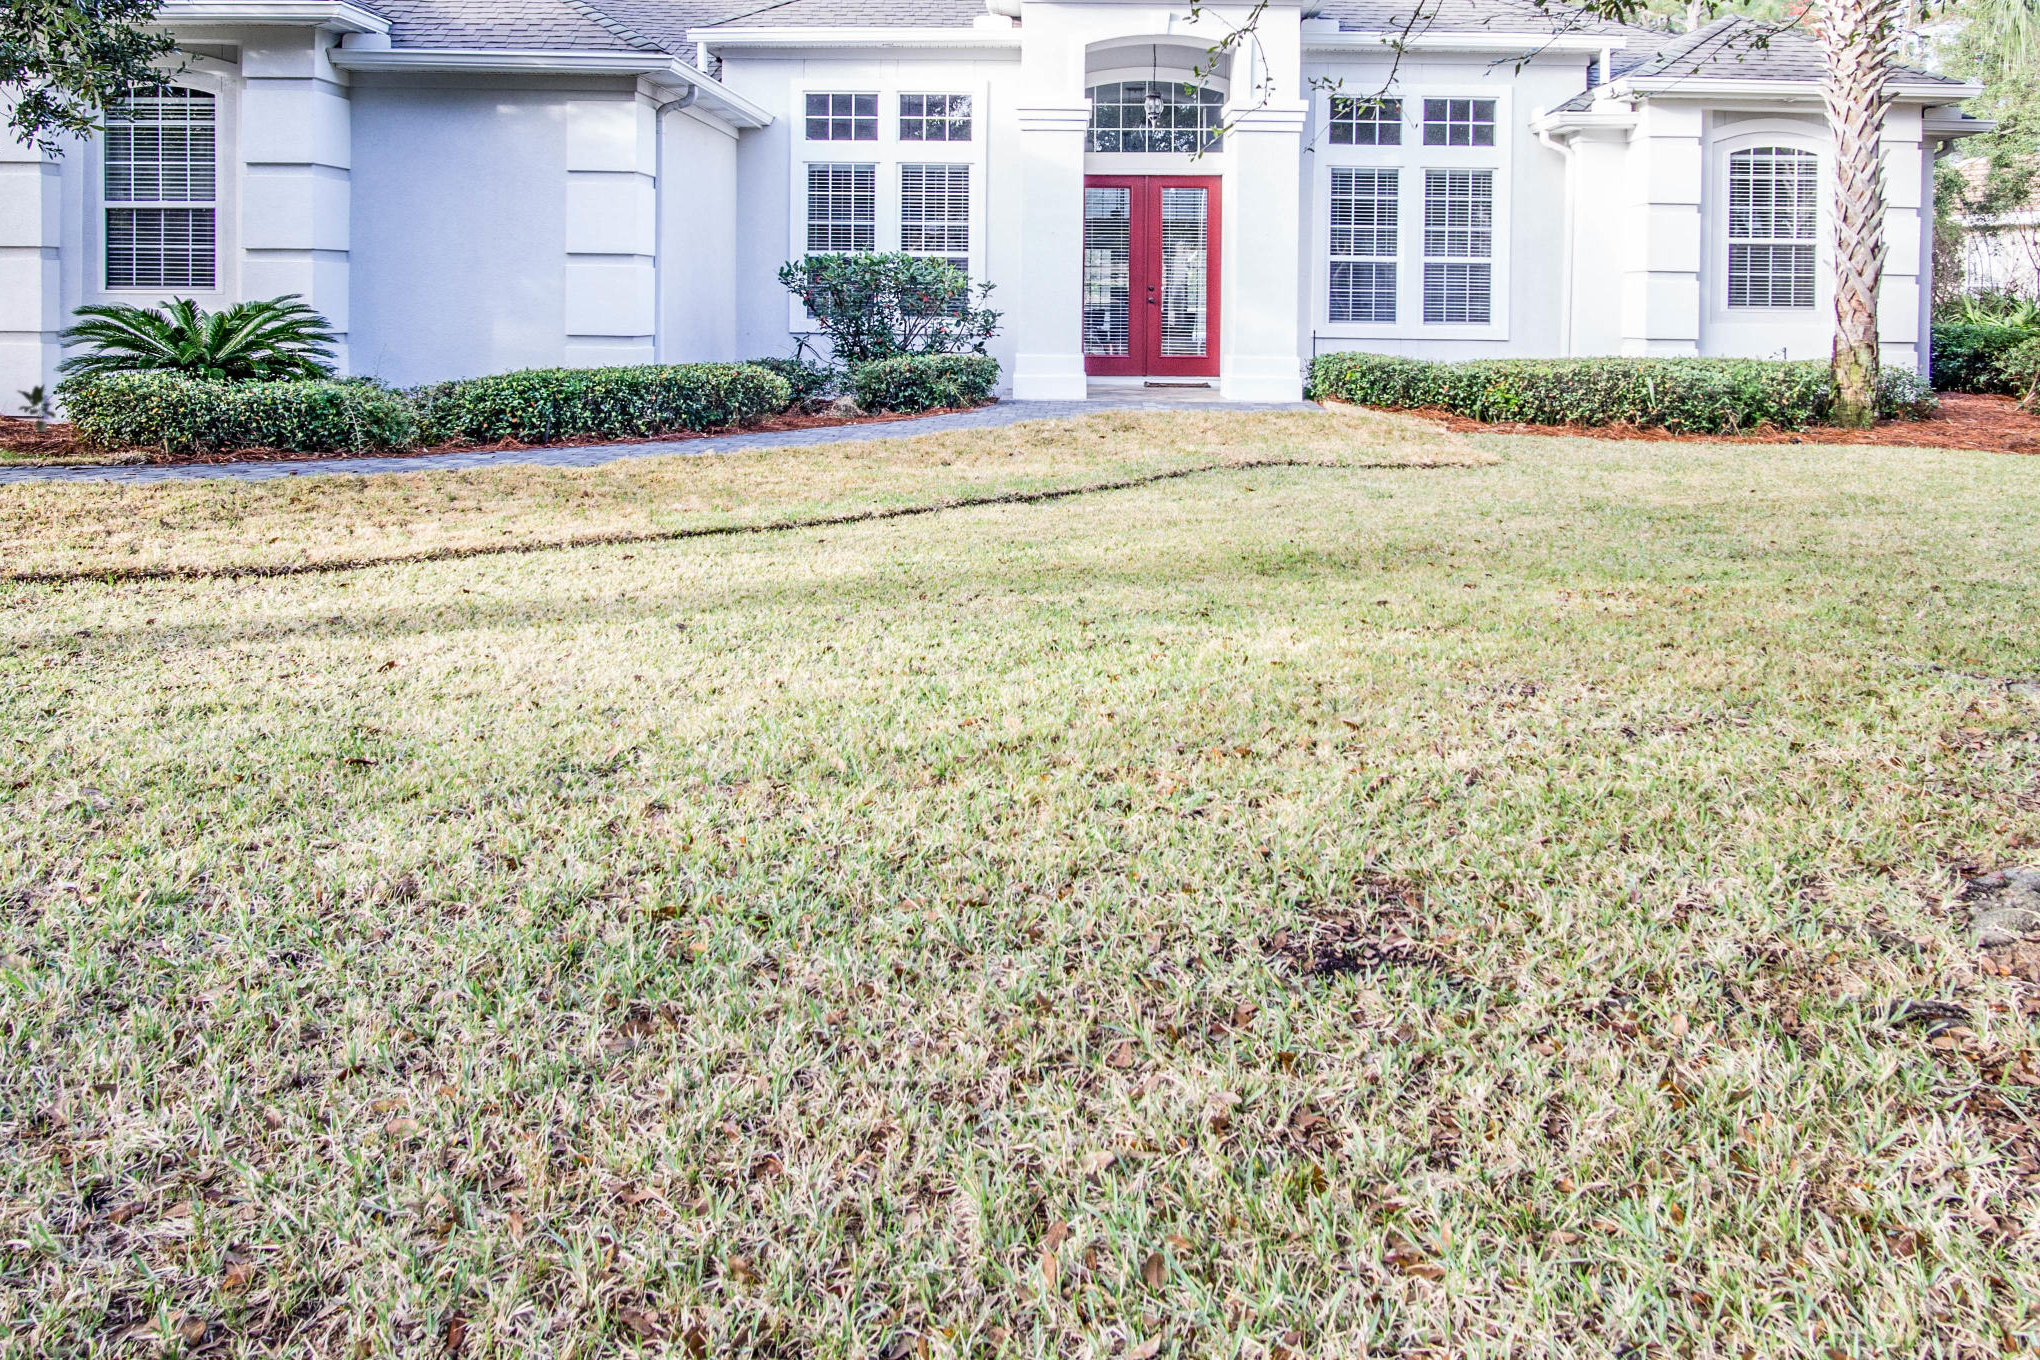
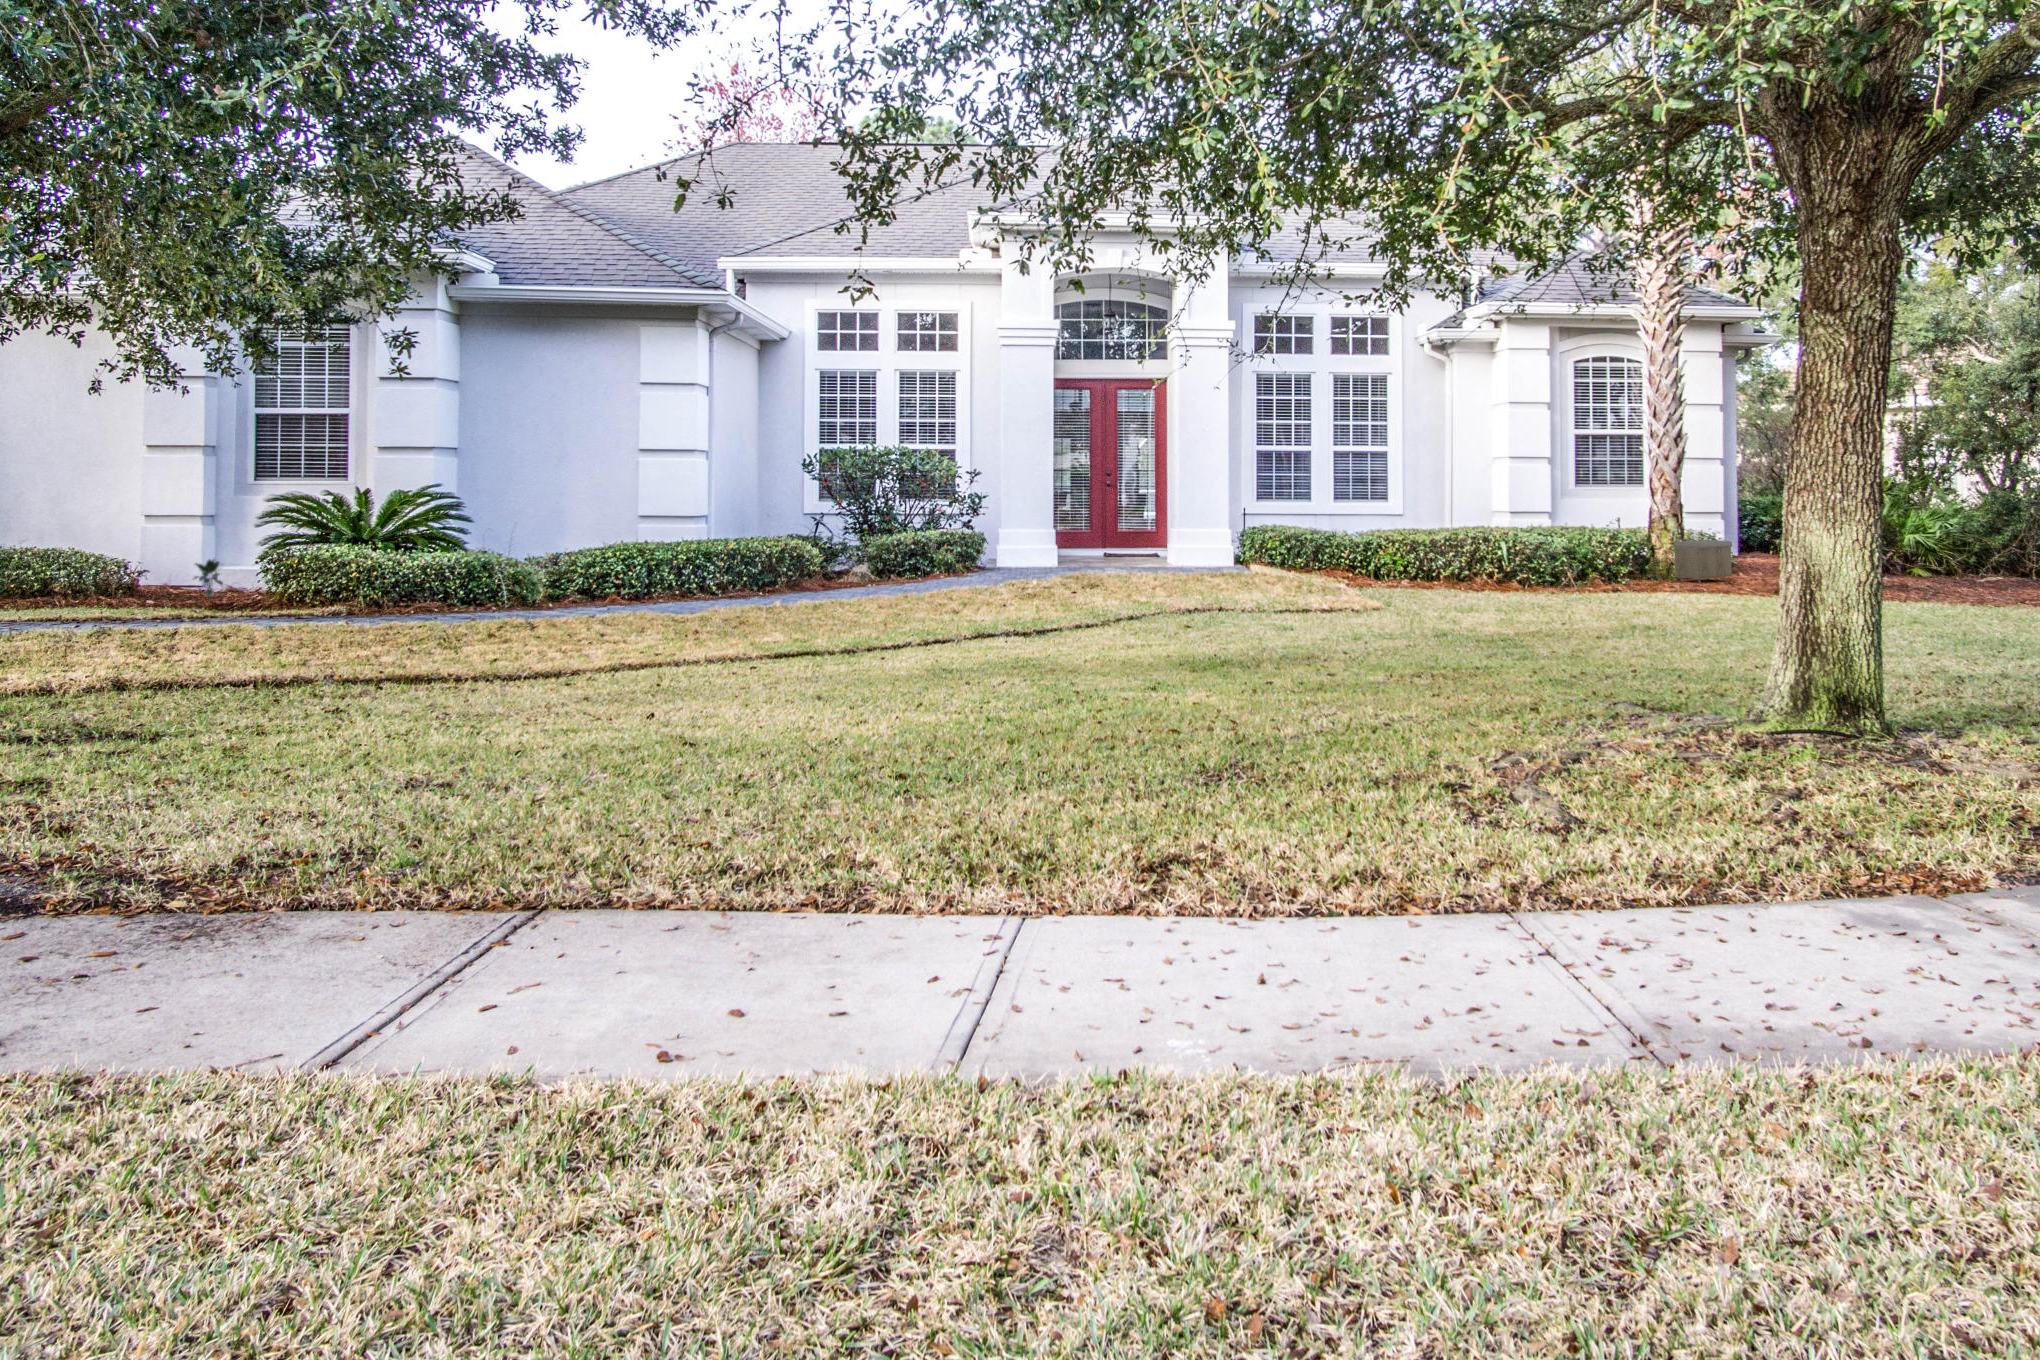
storage bench: none [1860,375,1934,428] -> present [1674,540,1732,583]

